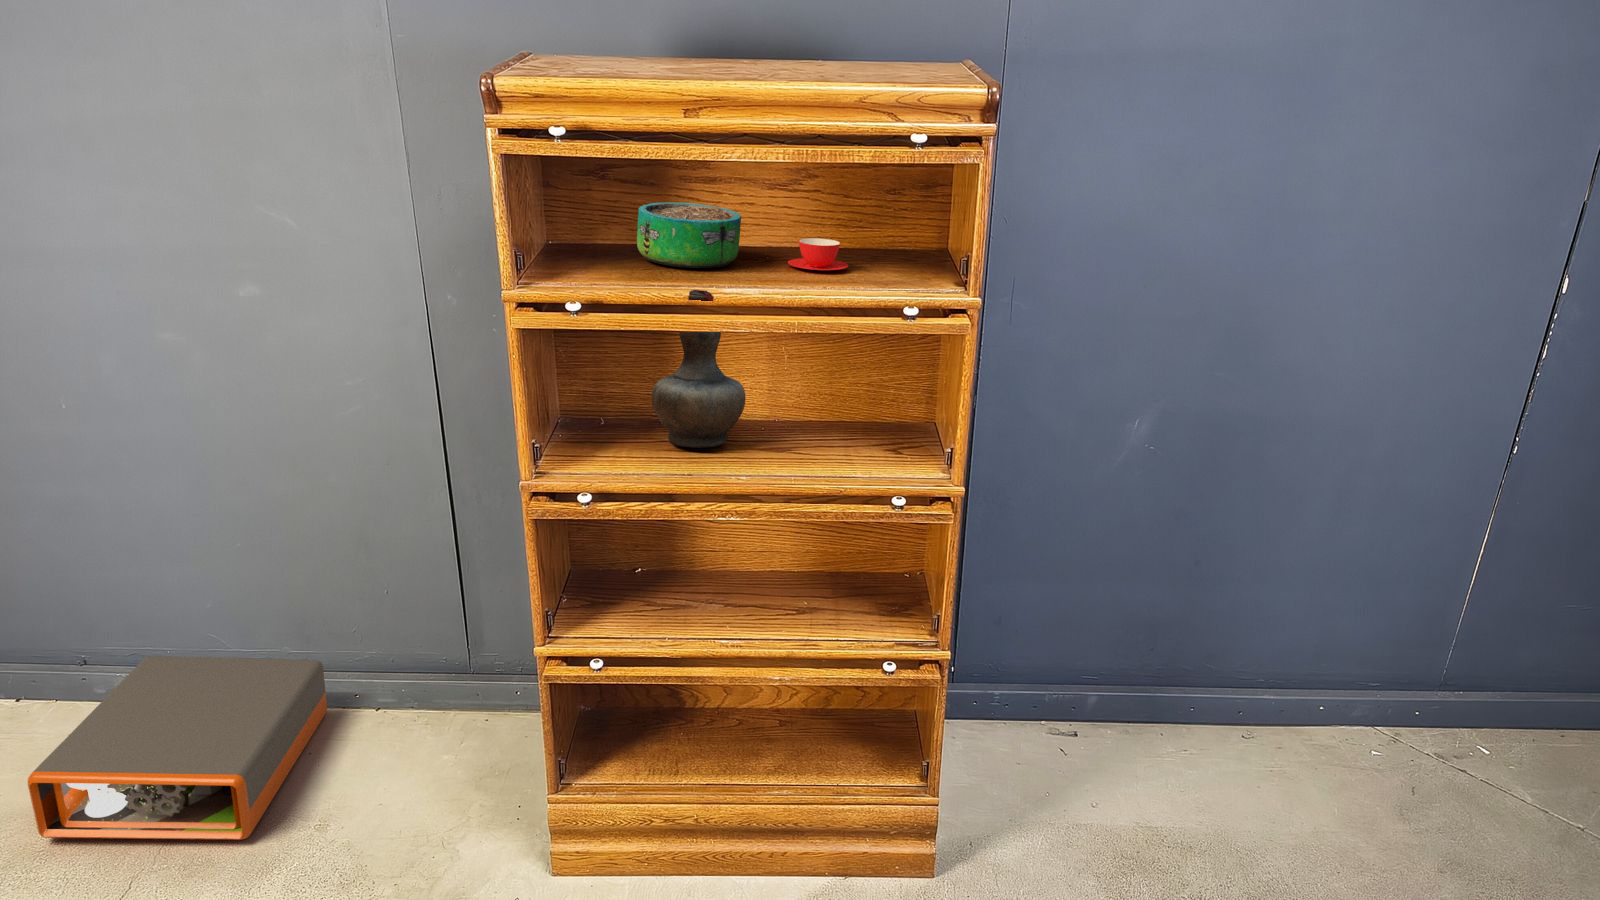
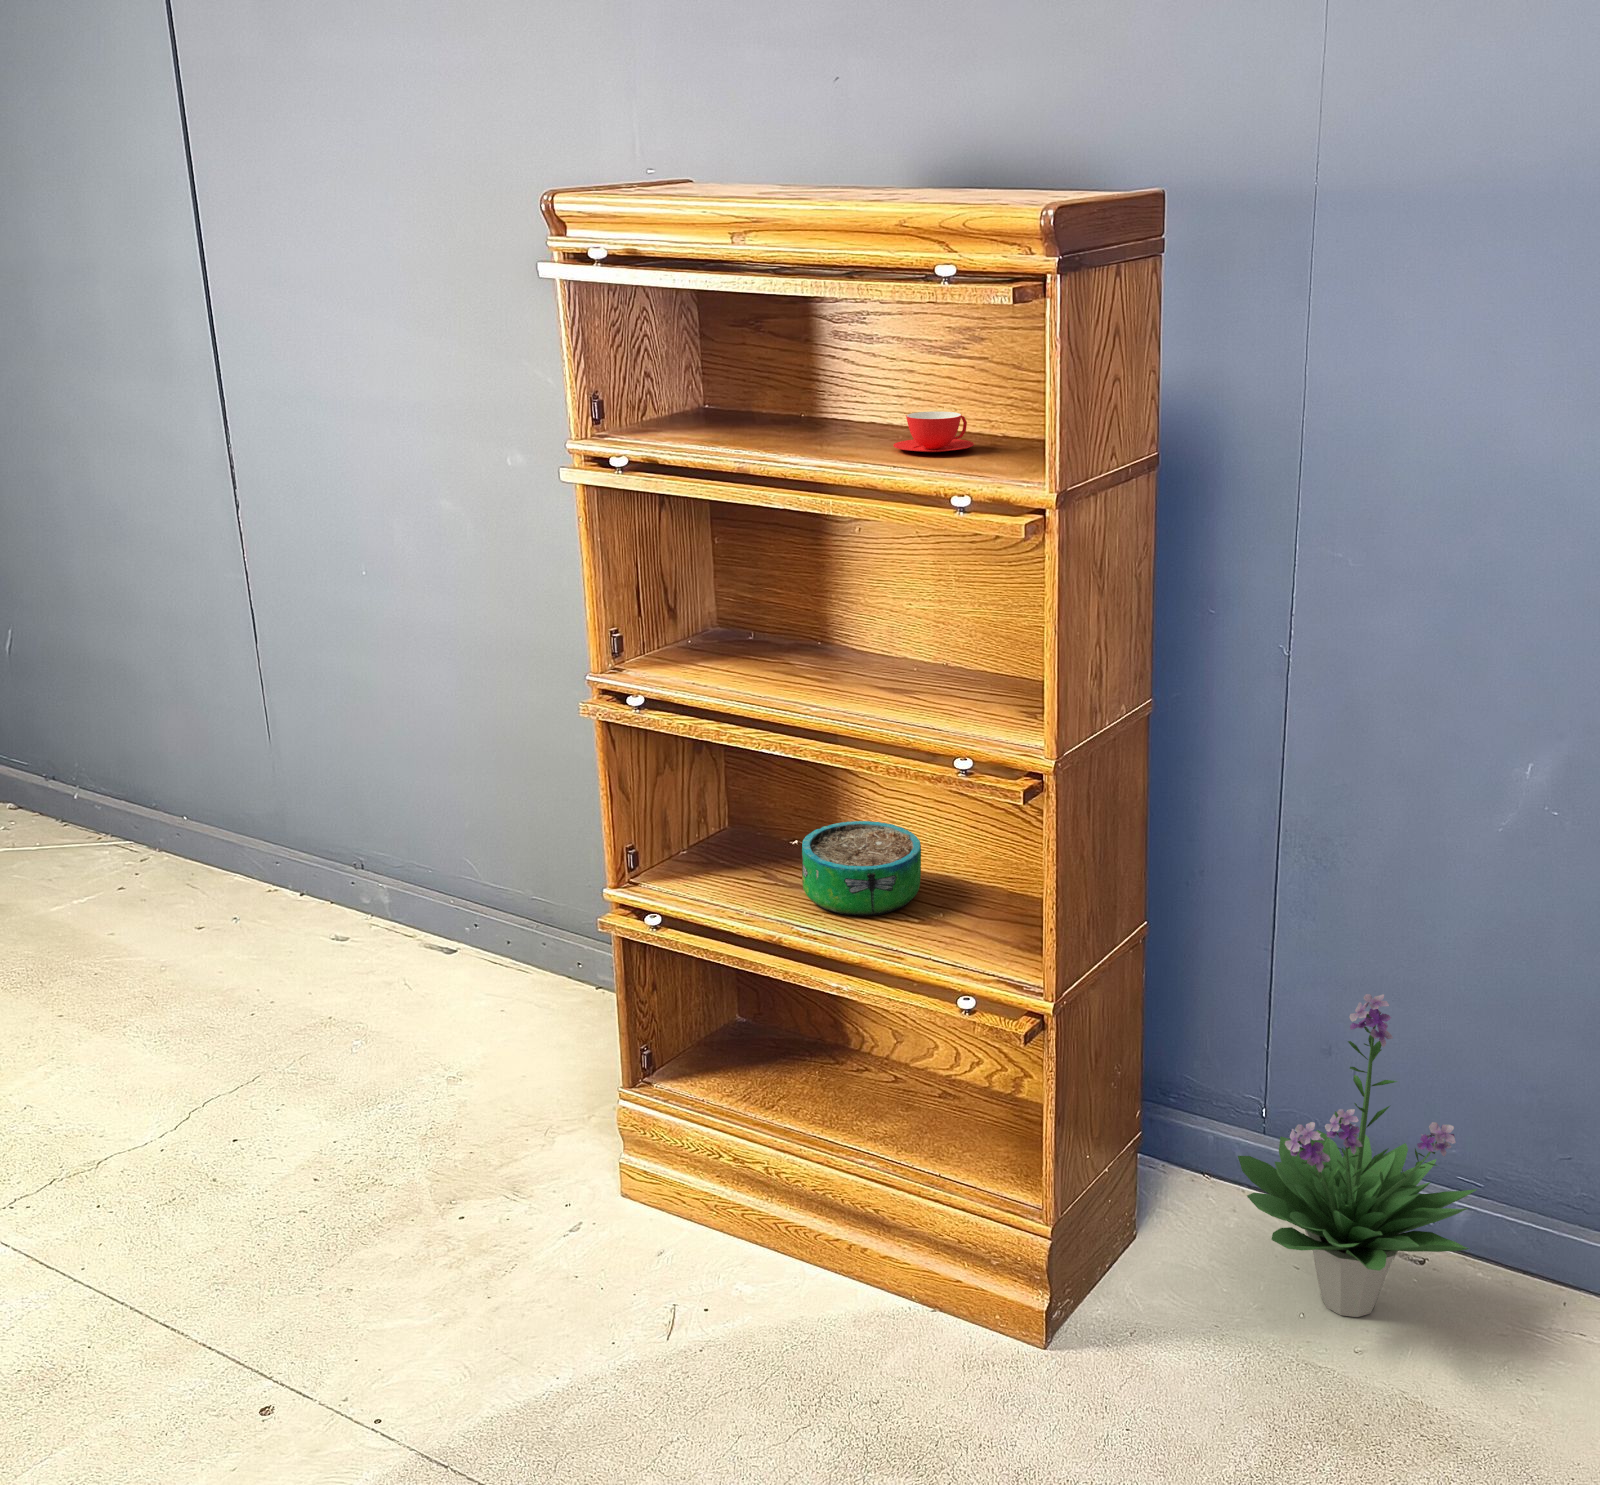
decorative bowl: present [637,202,741,268] -> present [802,821,921,916]
decorative vase: present [652,290,746,448] -> none [749,454,867,677]
potted plant: none [980,591,1136,787] -> present [1238,994,1477,1317]
storage box: present [28,656,327,840] -> none [231,871,542,1063]

